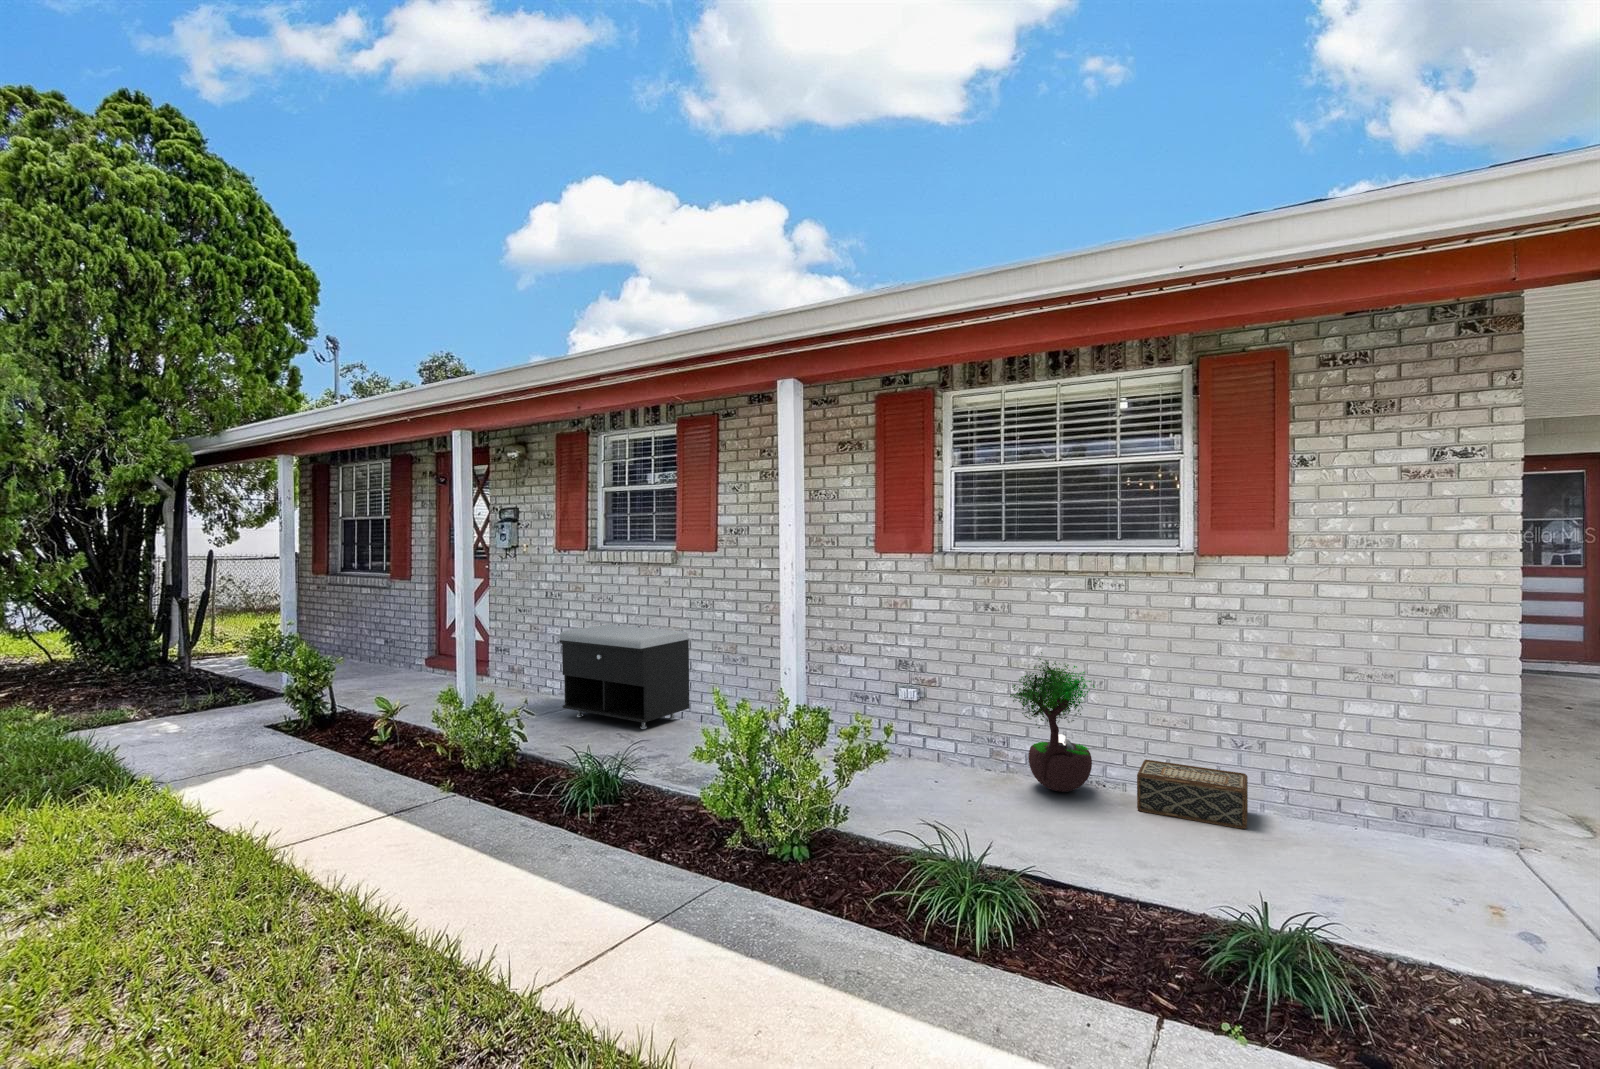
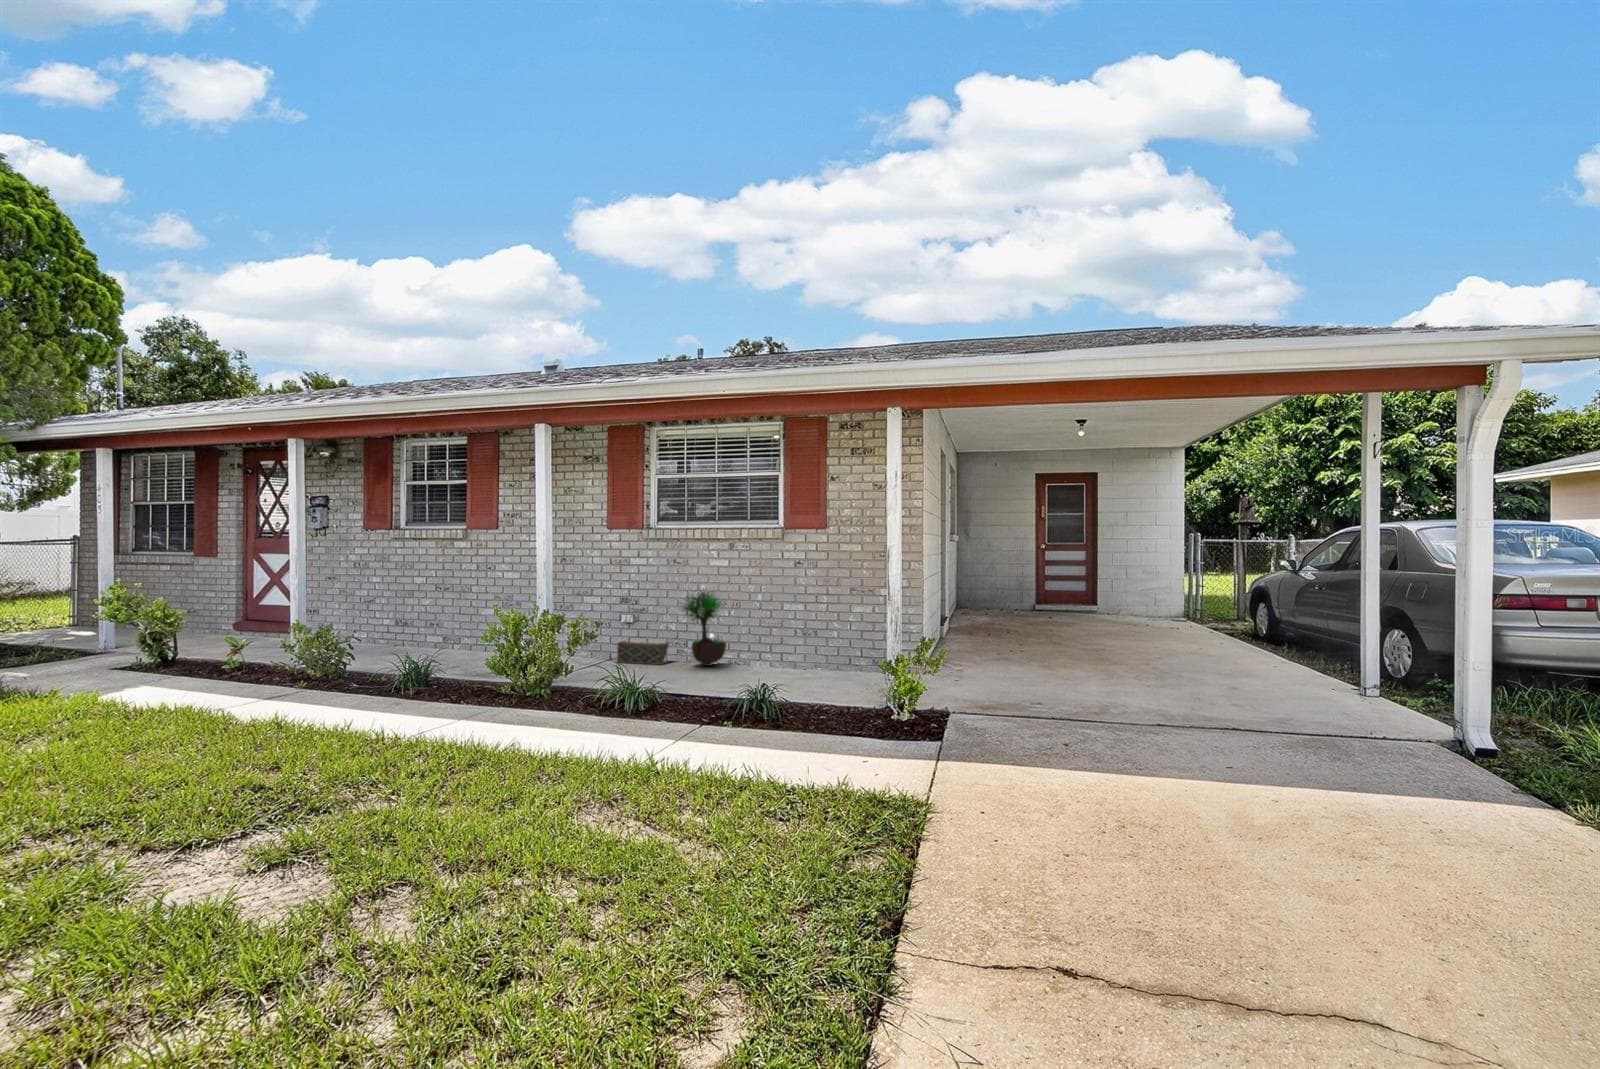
storage bench: present [559,625,689,729] -> none [370,585,474,655]
woven basket: present [1137,760,1248,829] -> present [617,641,670,665]

